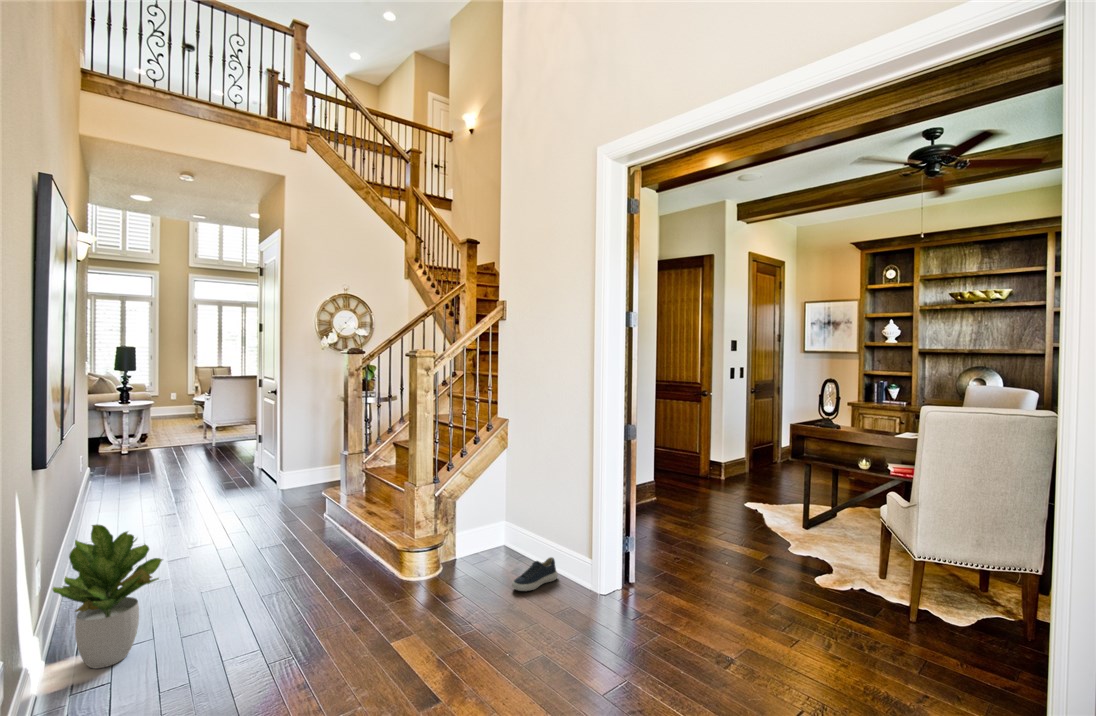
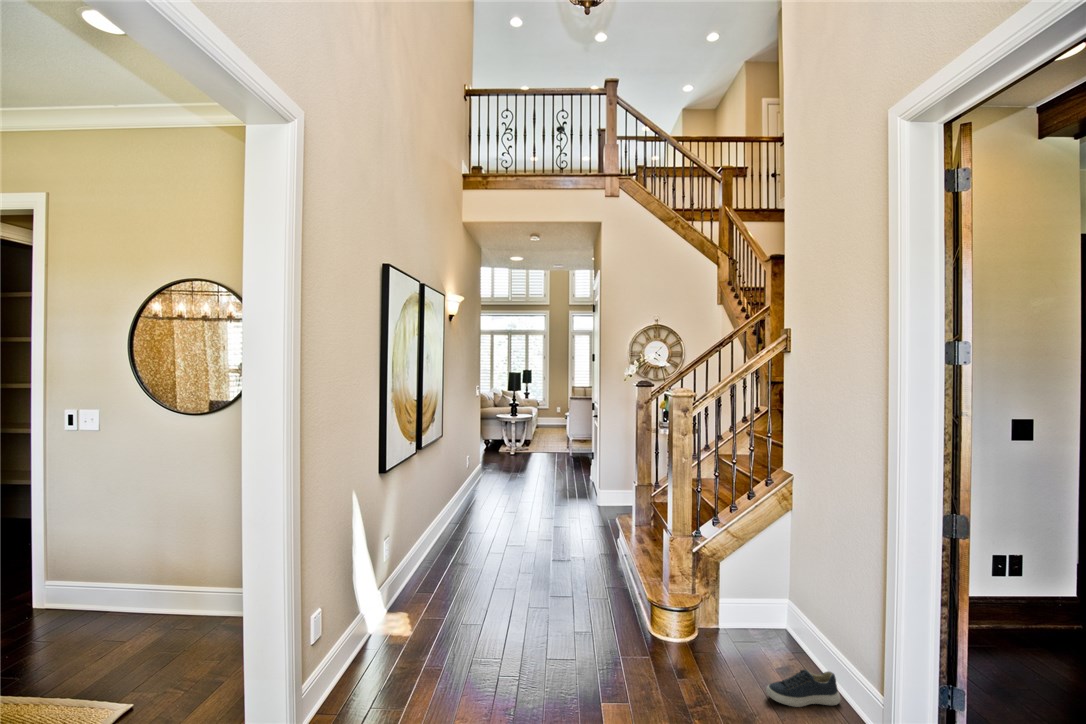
potted plant: present [53,525,162,669] -> none [392,519,457,629]

